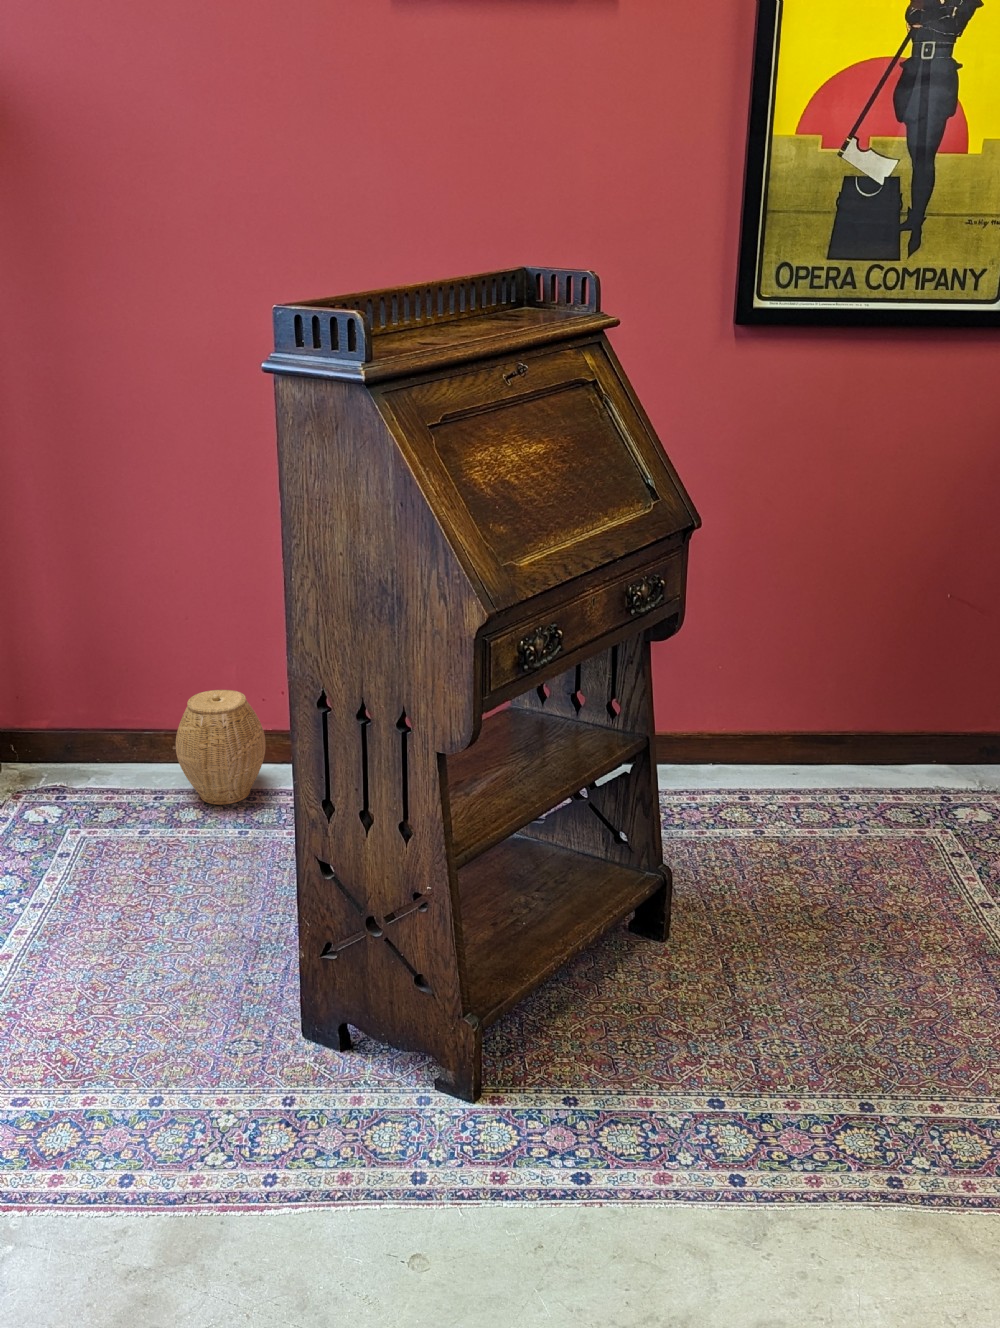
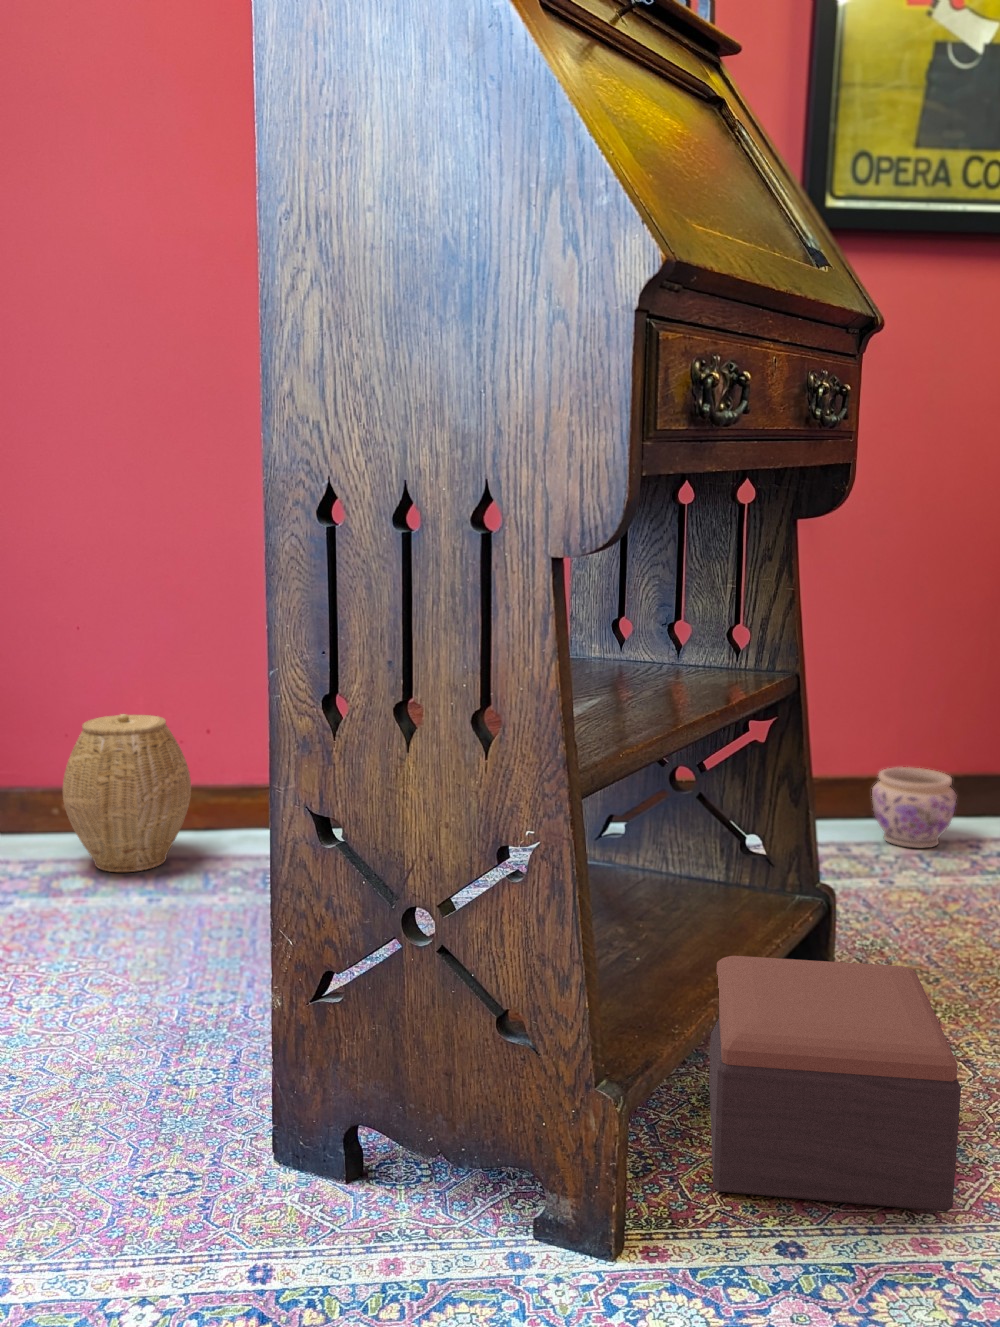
planter: none [778,732,841,798] -> present [872,767,957,848]
footstool: none [542,928,690,1086] -> present [709,956,961,1212]

